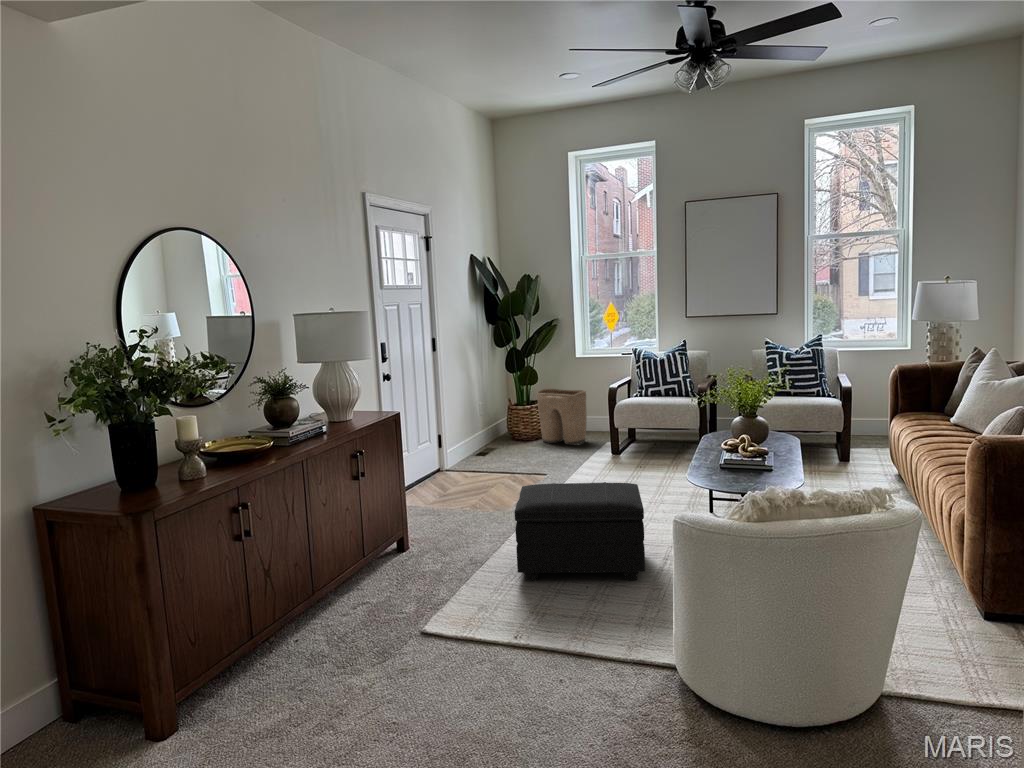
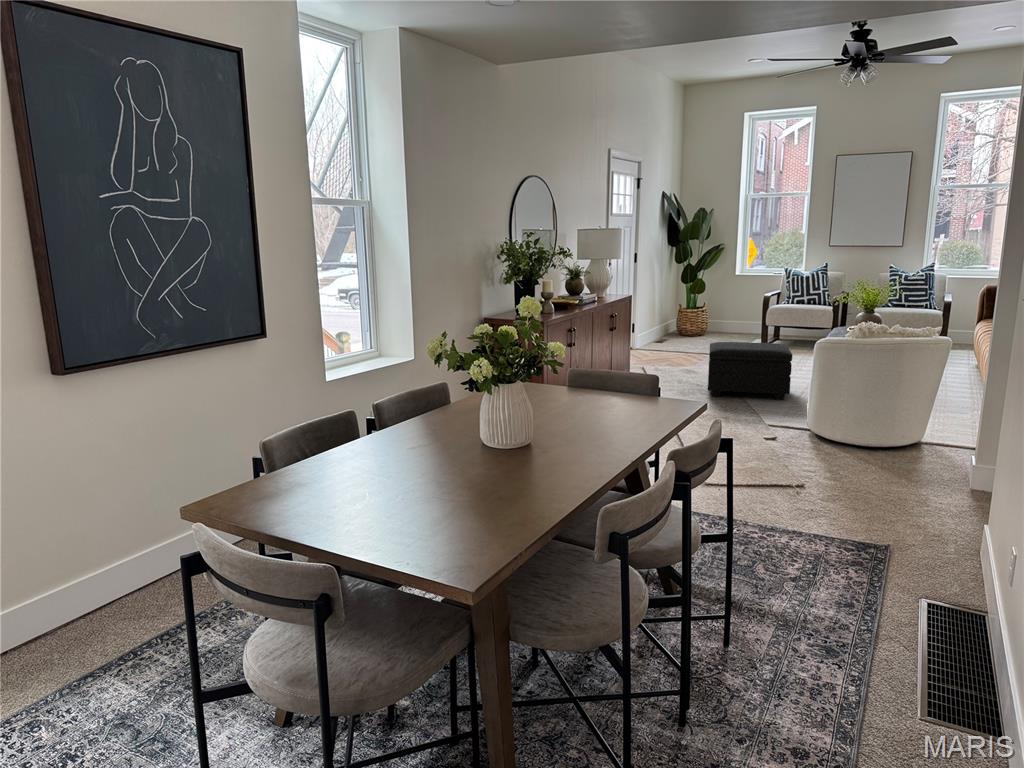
laundry basket: present [537,389,587,445] -> none [704,297,743,340]

